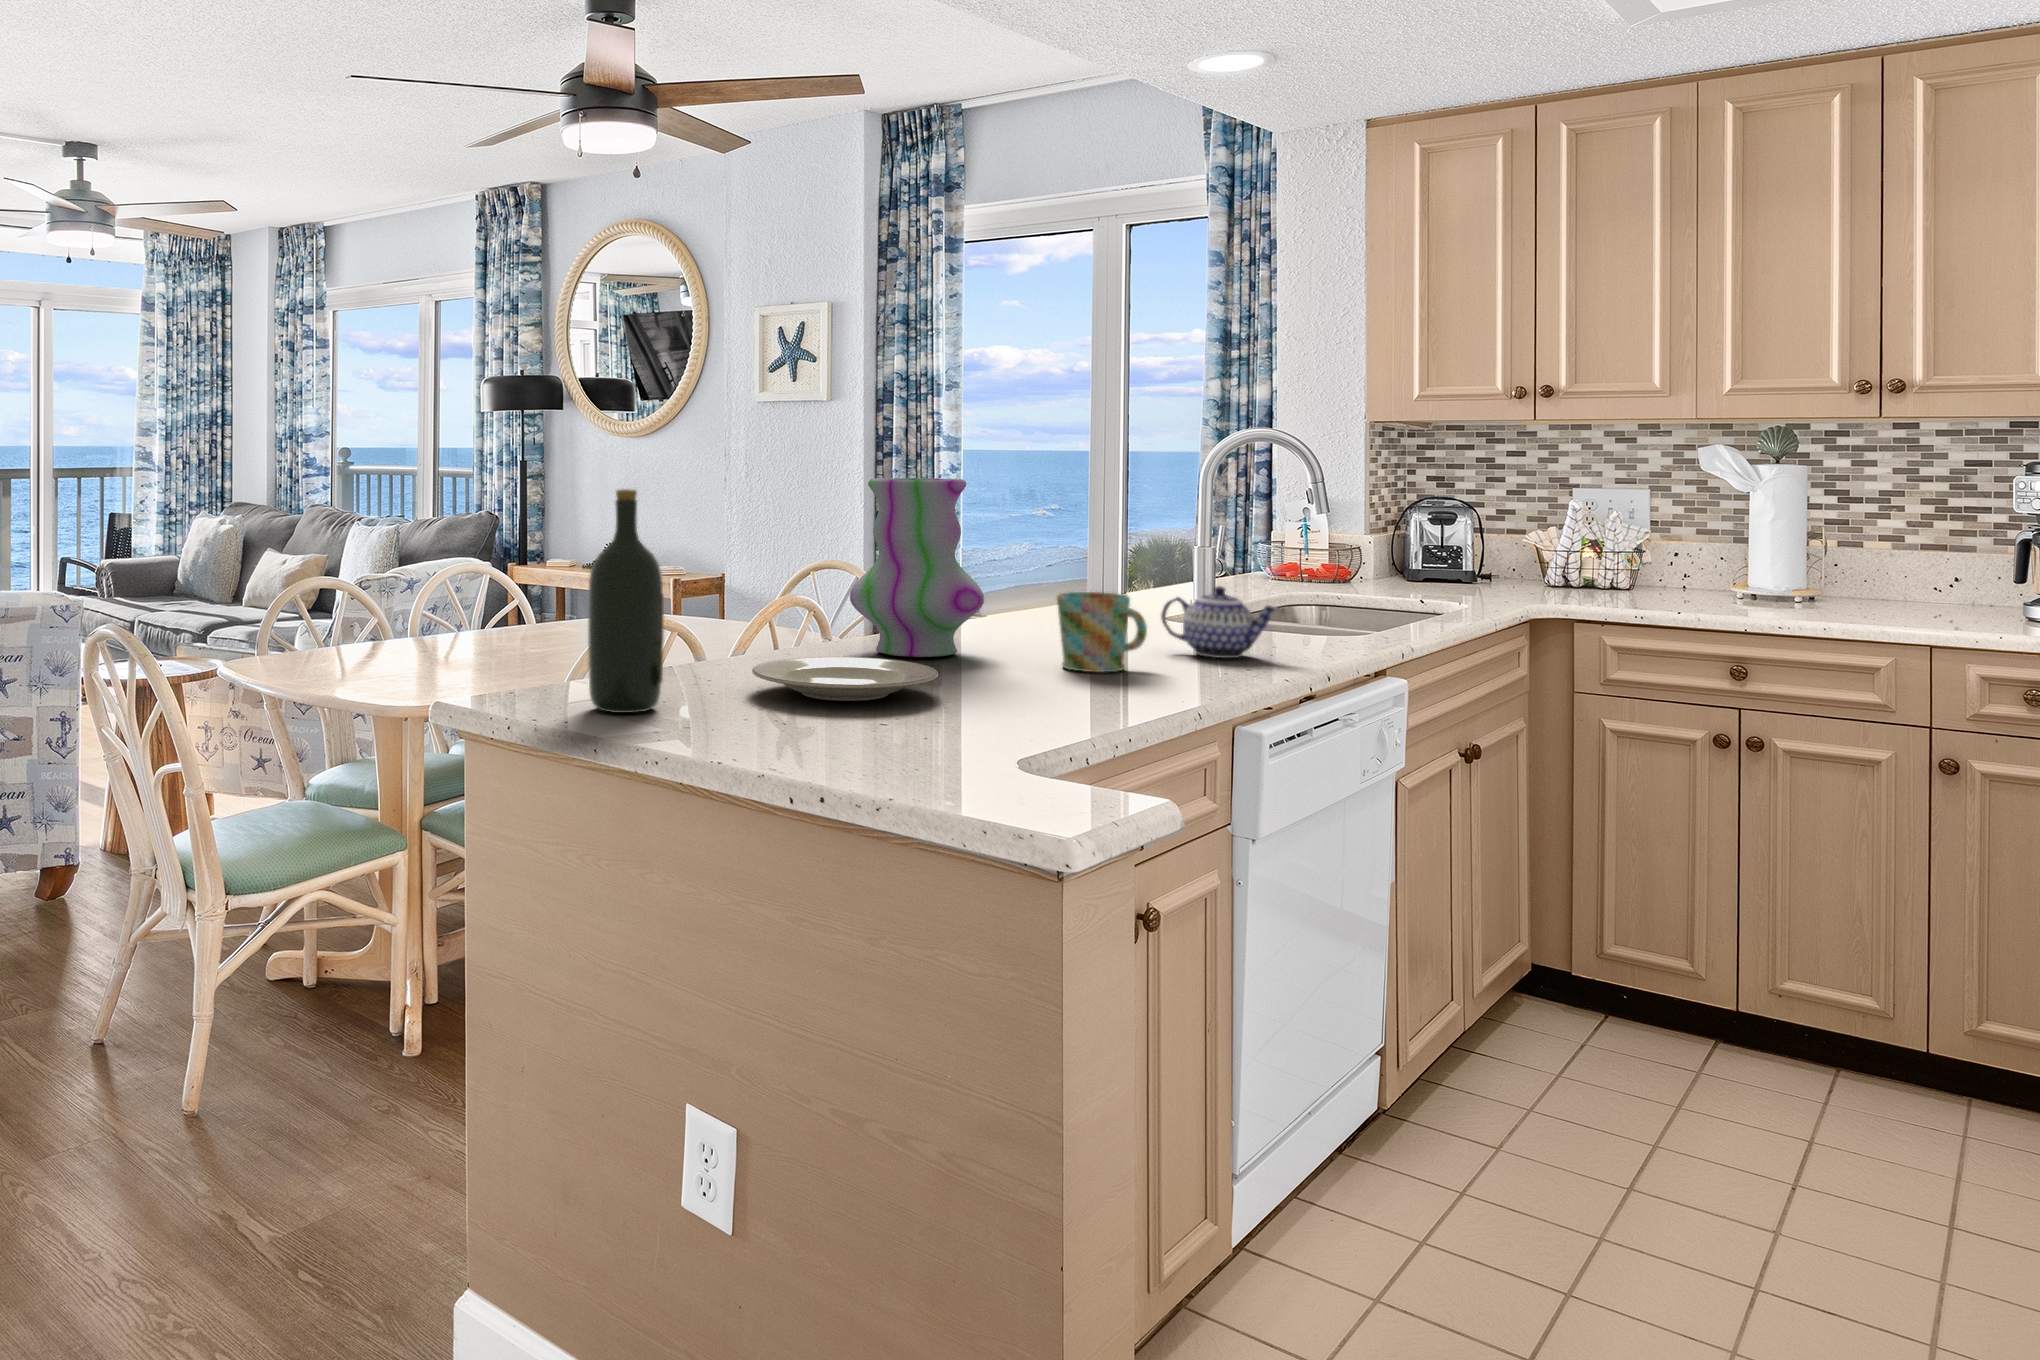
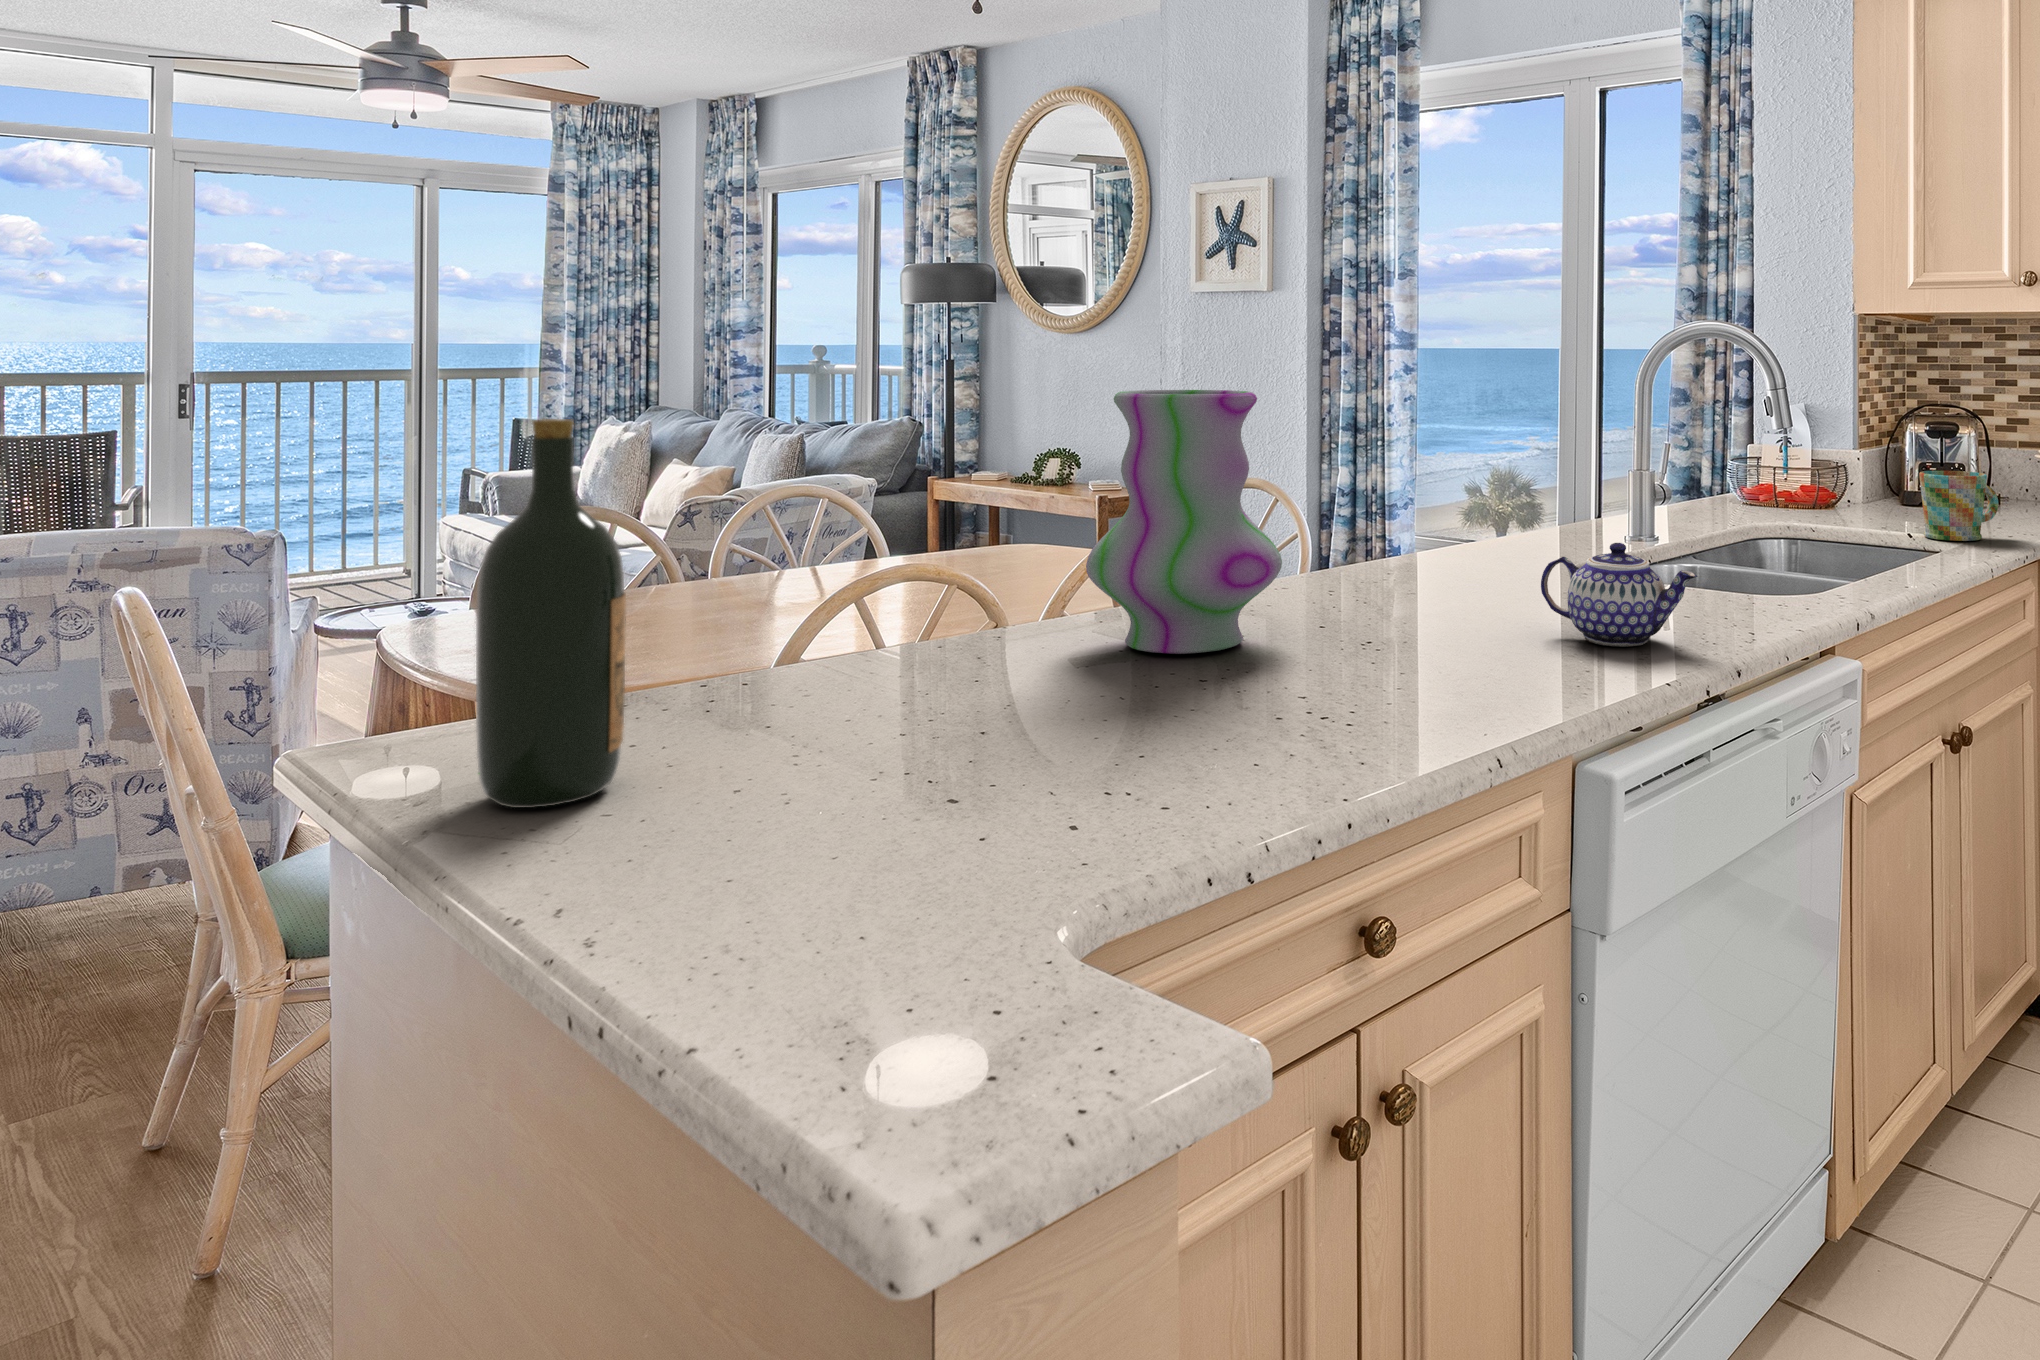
mug: present [1057,592,1147,672] -> present [1919,471,1998,541]
plate: present [752,657,938,701] -> none [819,671,1131,762]

